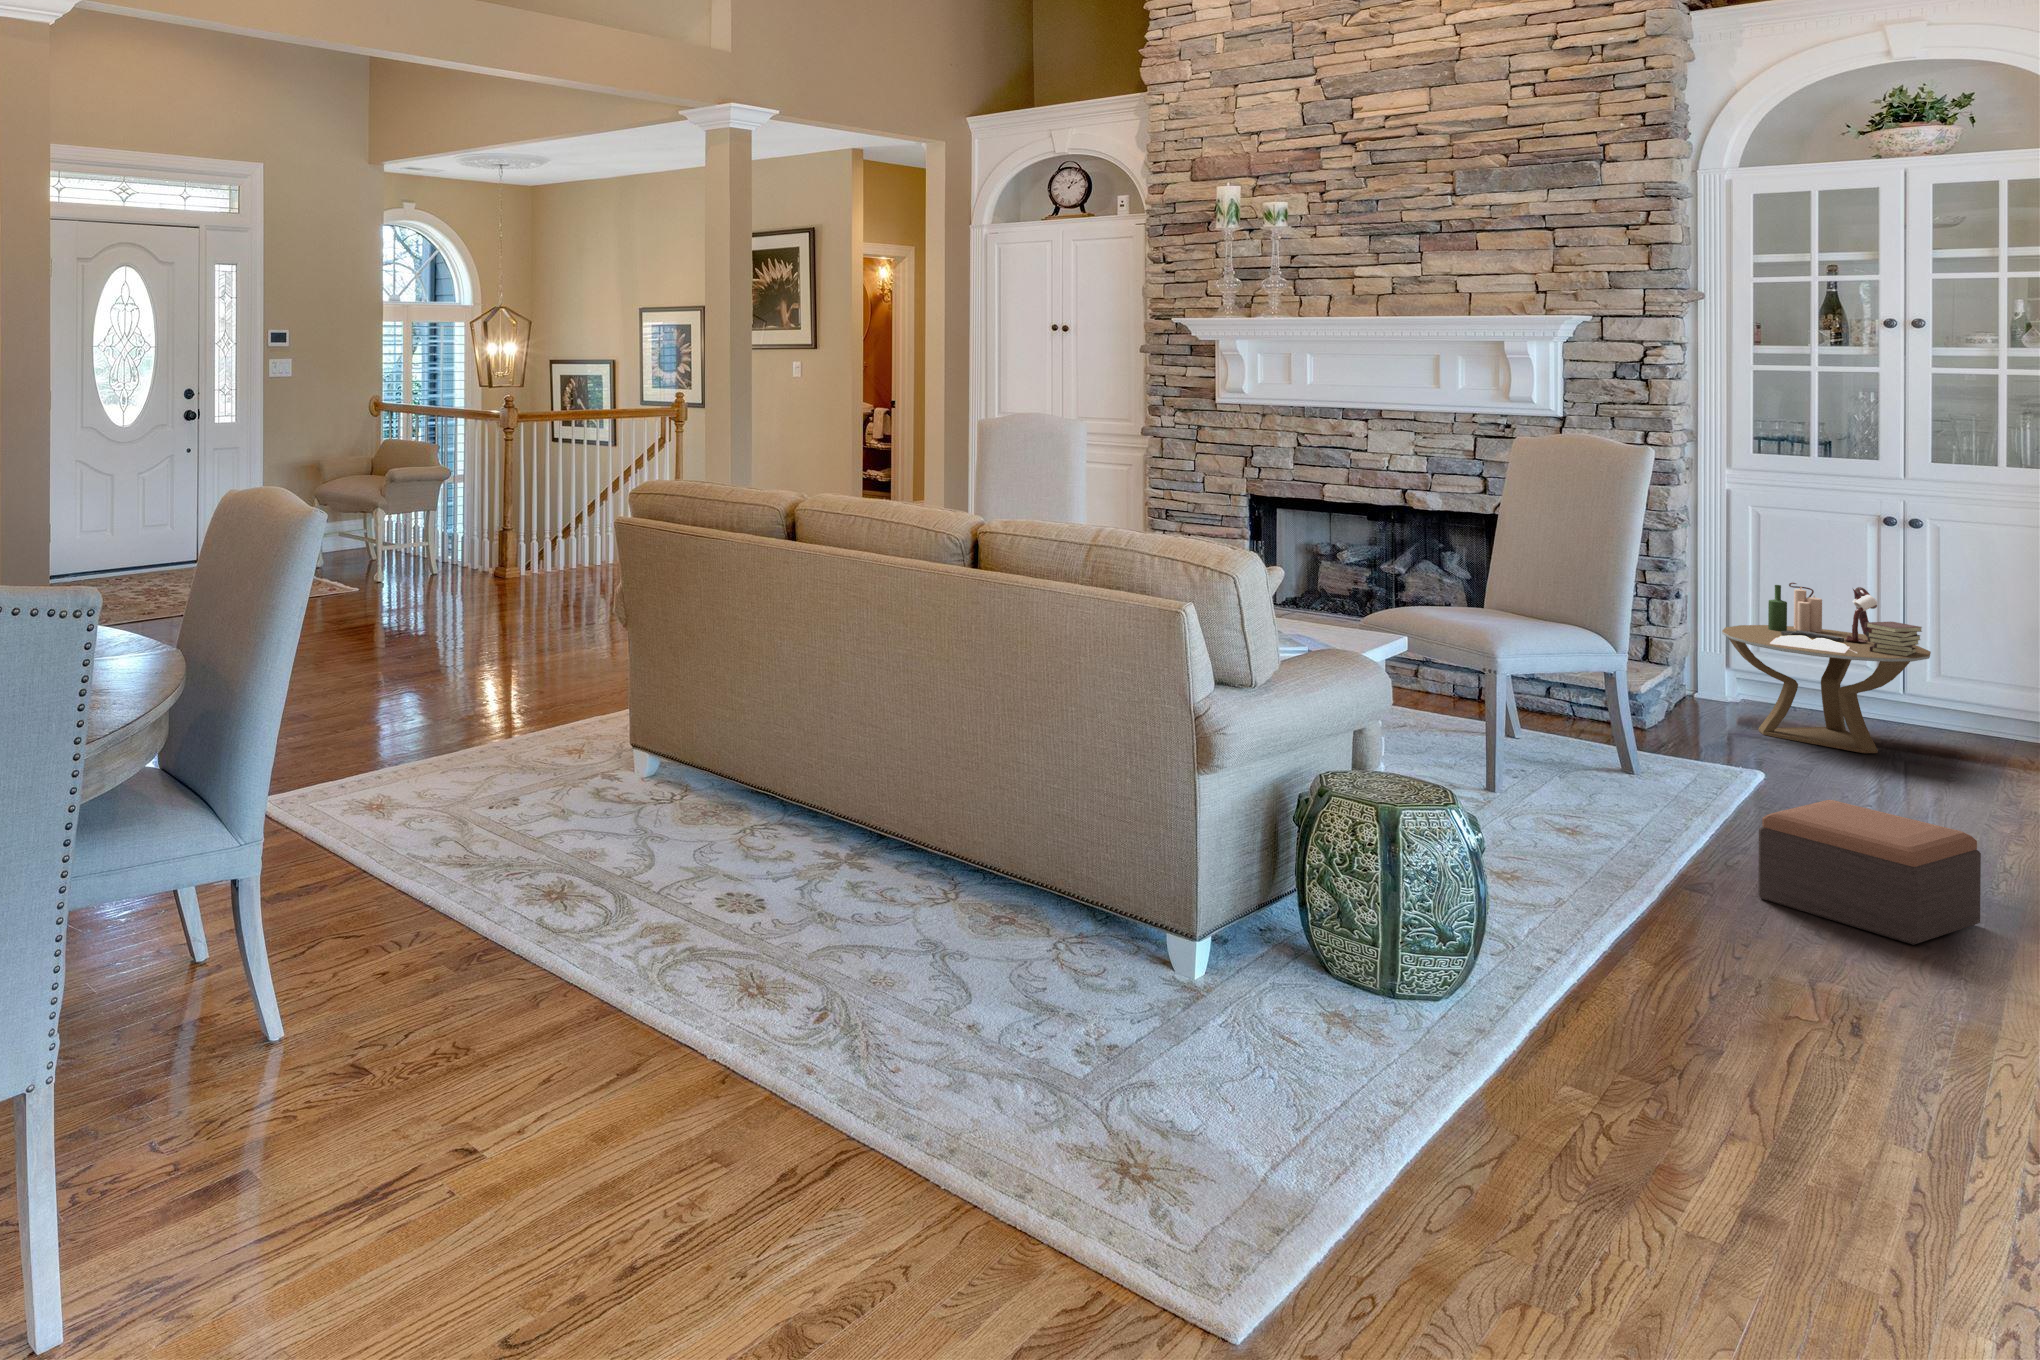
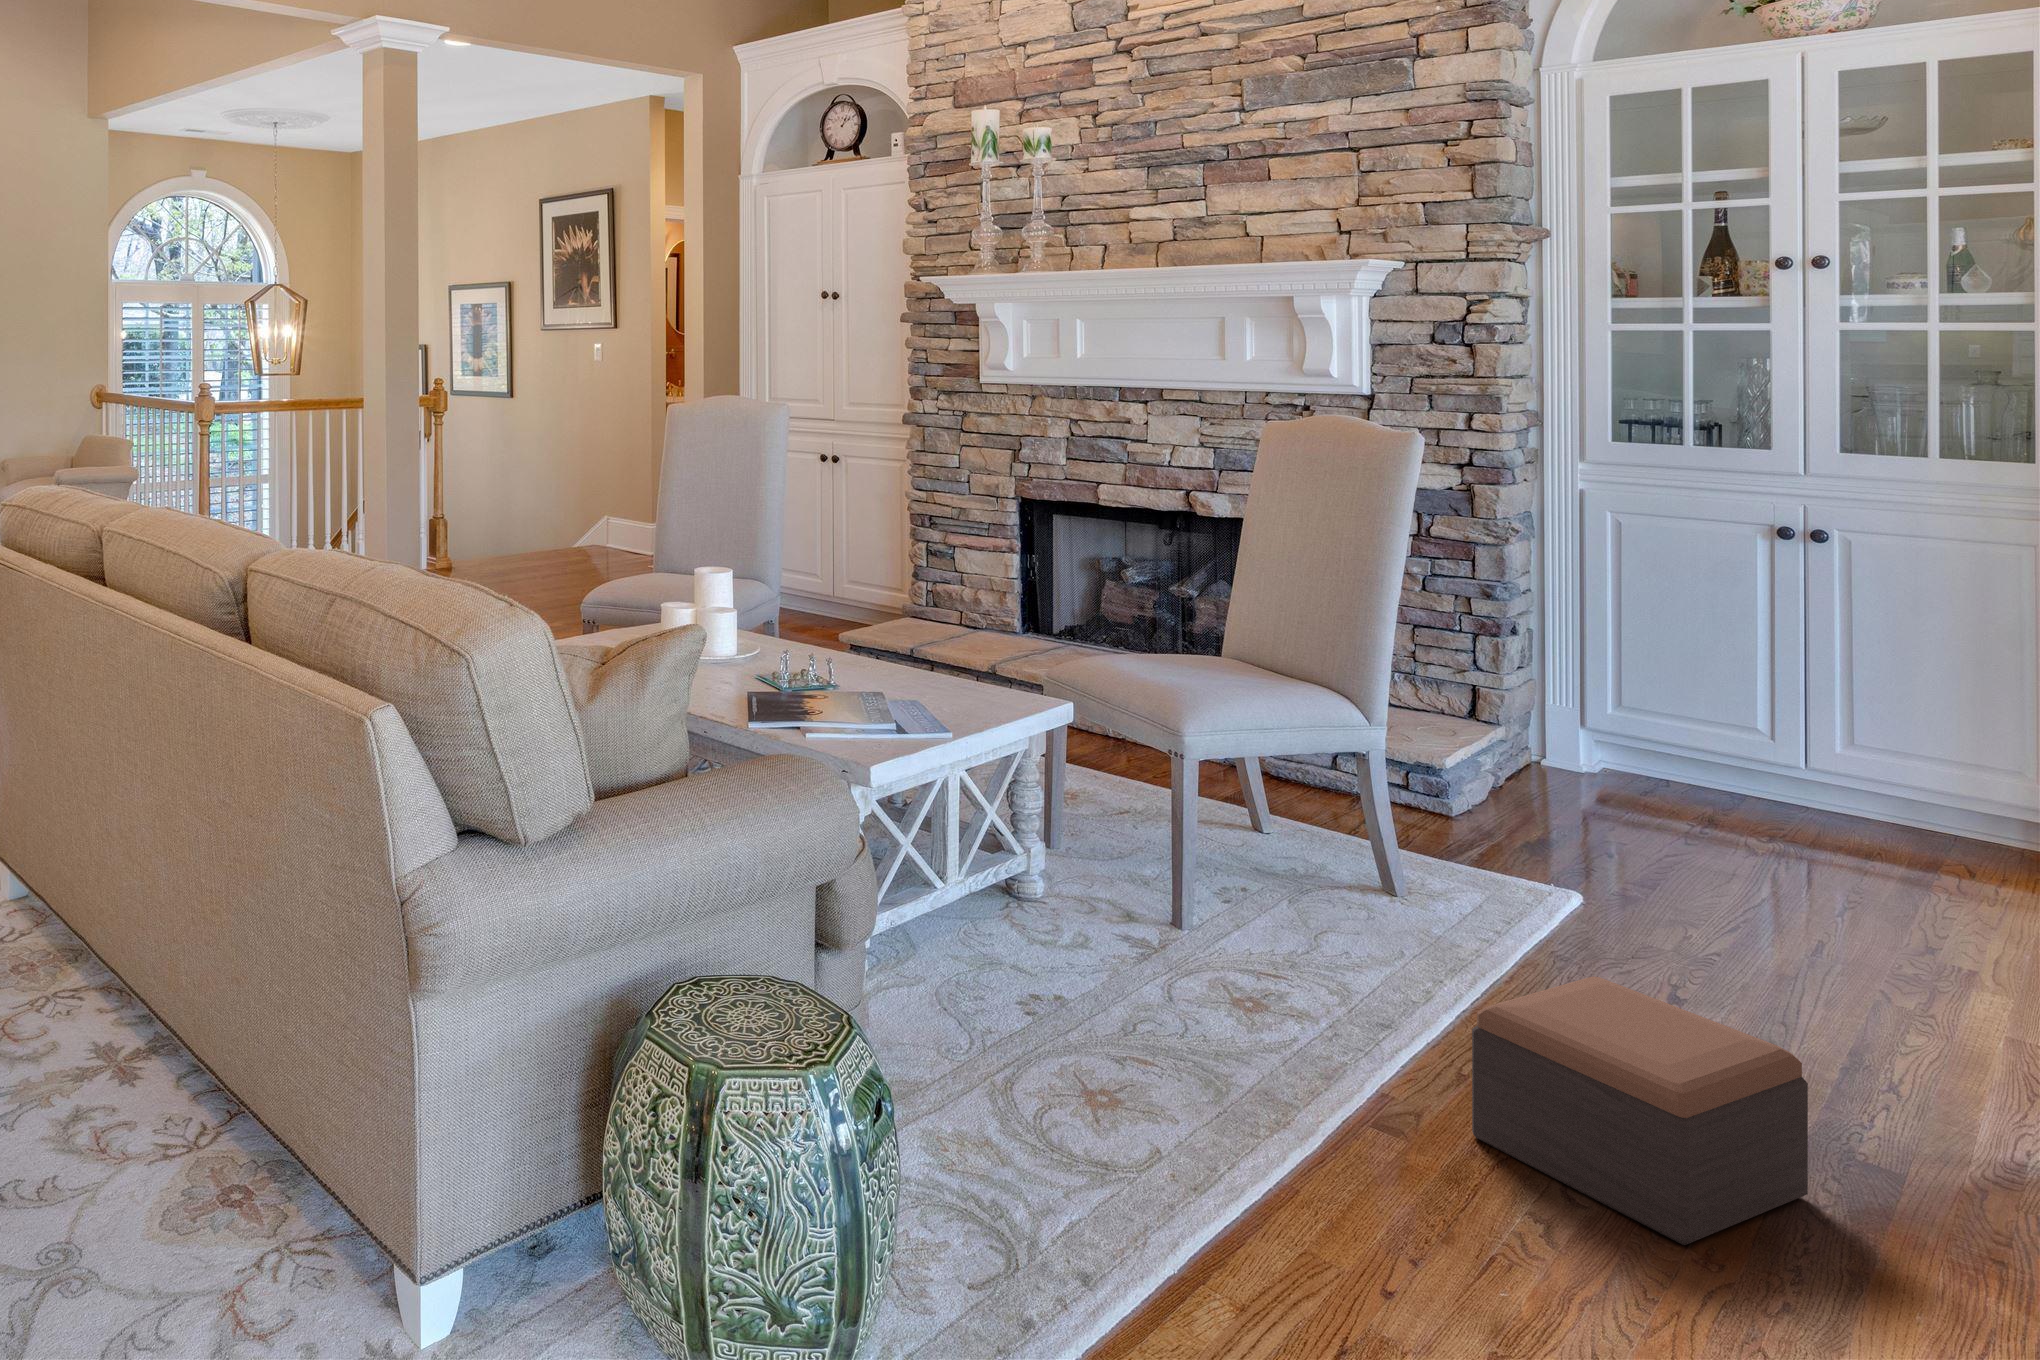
side table: present [1722,583,1931,753] -> none [1557,614,1830,854]

